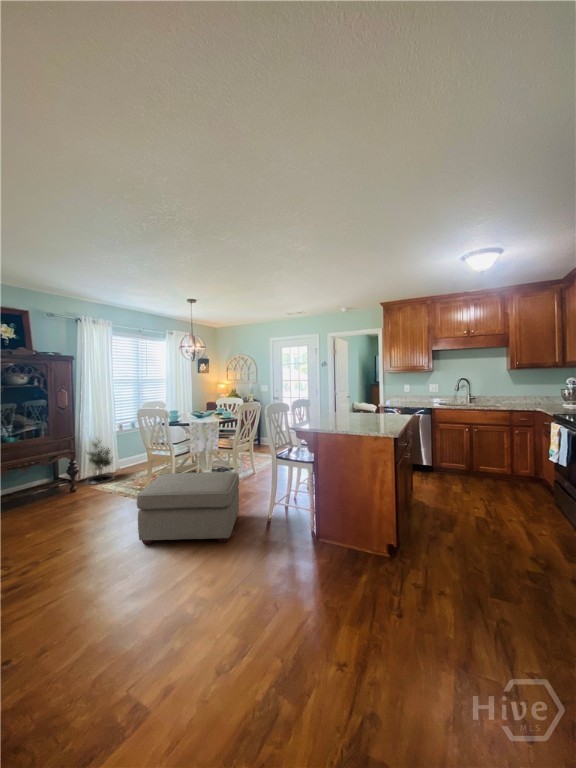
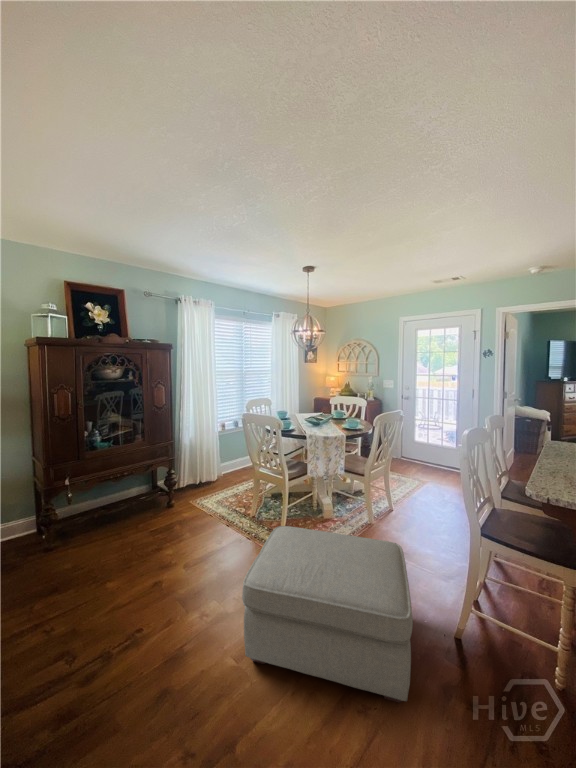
potted tree: present [87,441,115,484] -> none [183,441,216,498]

